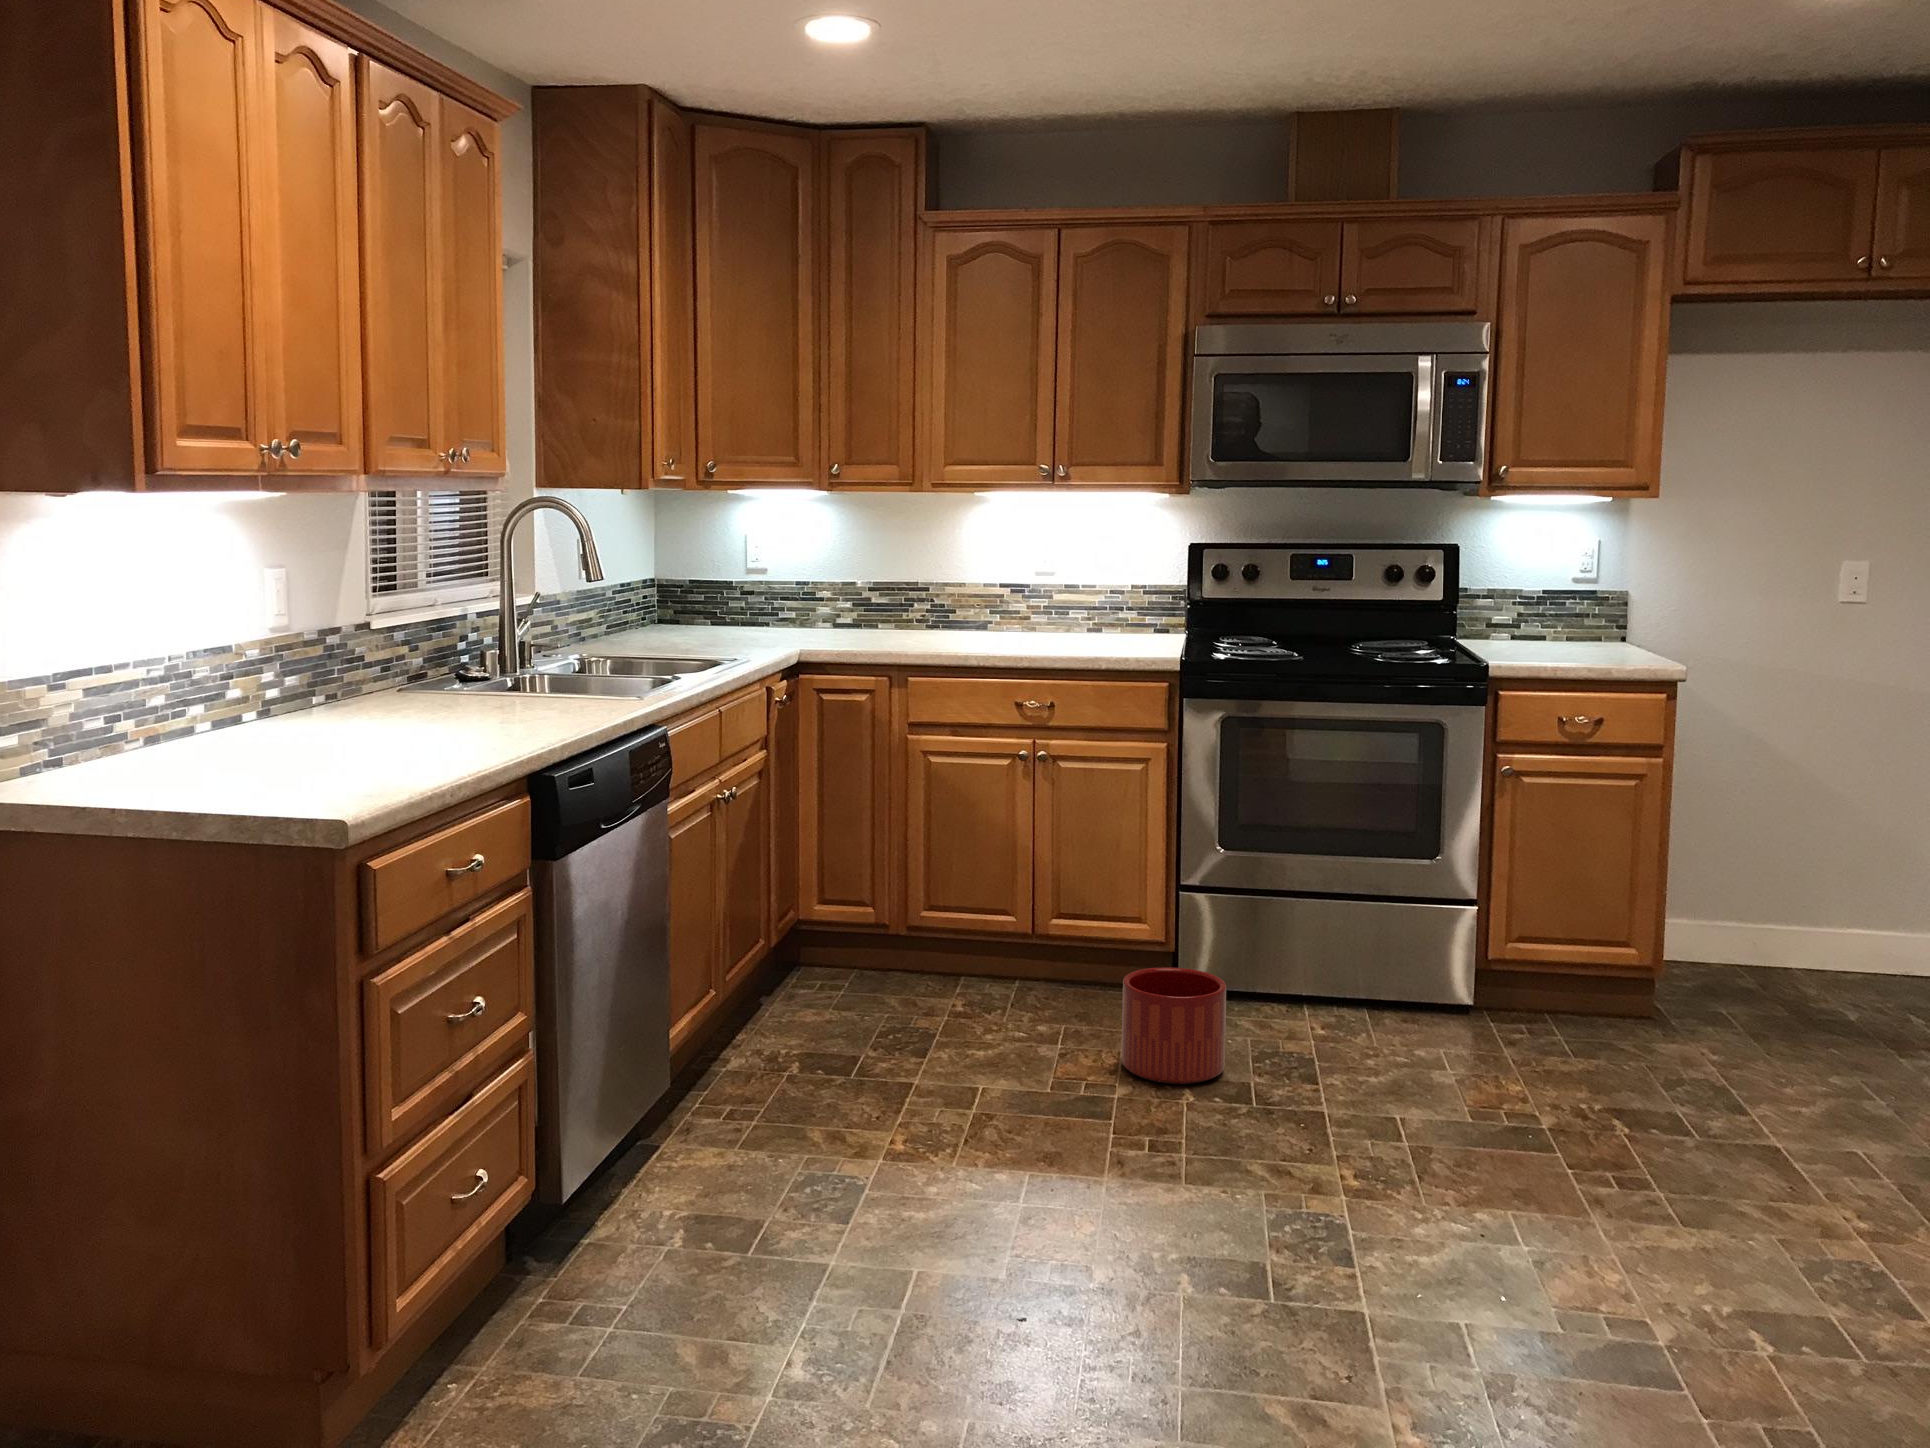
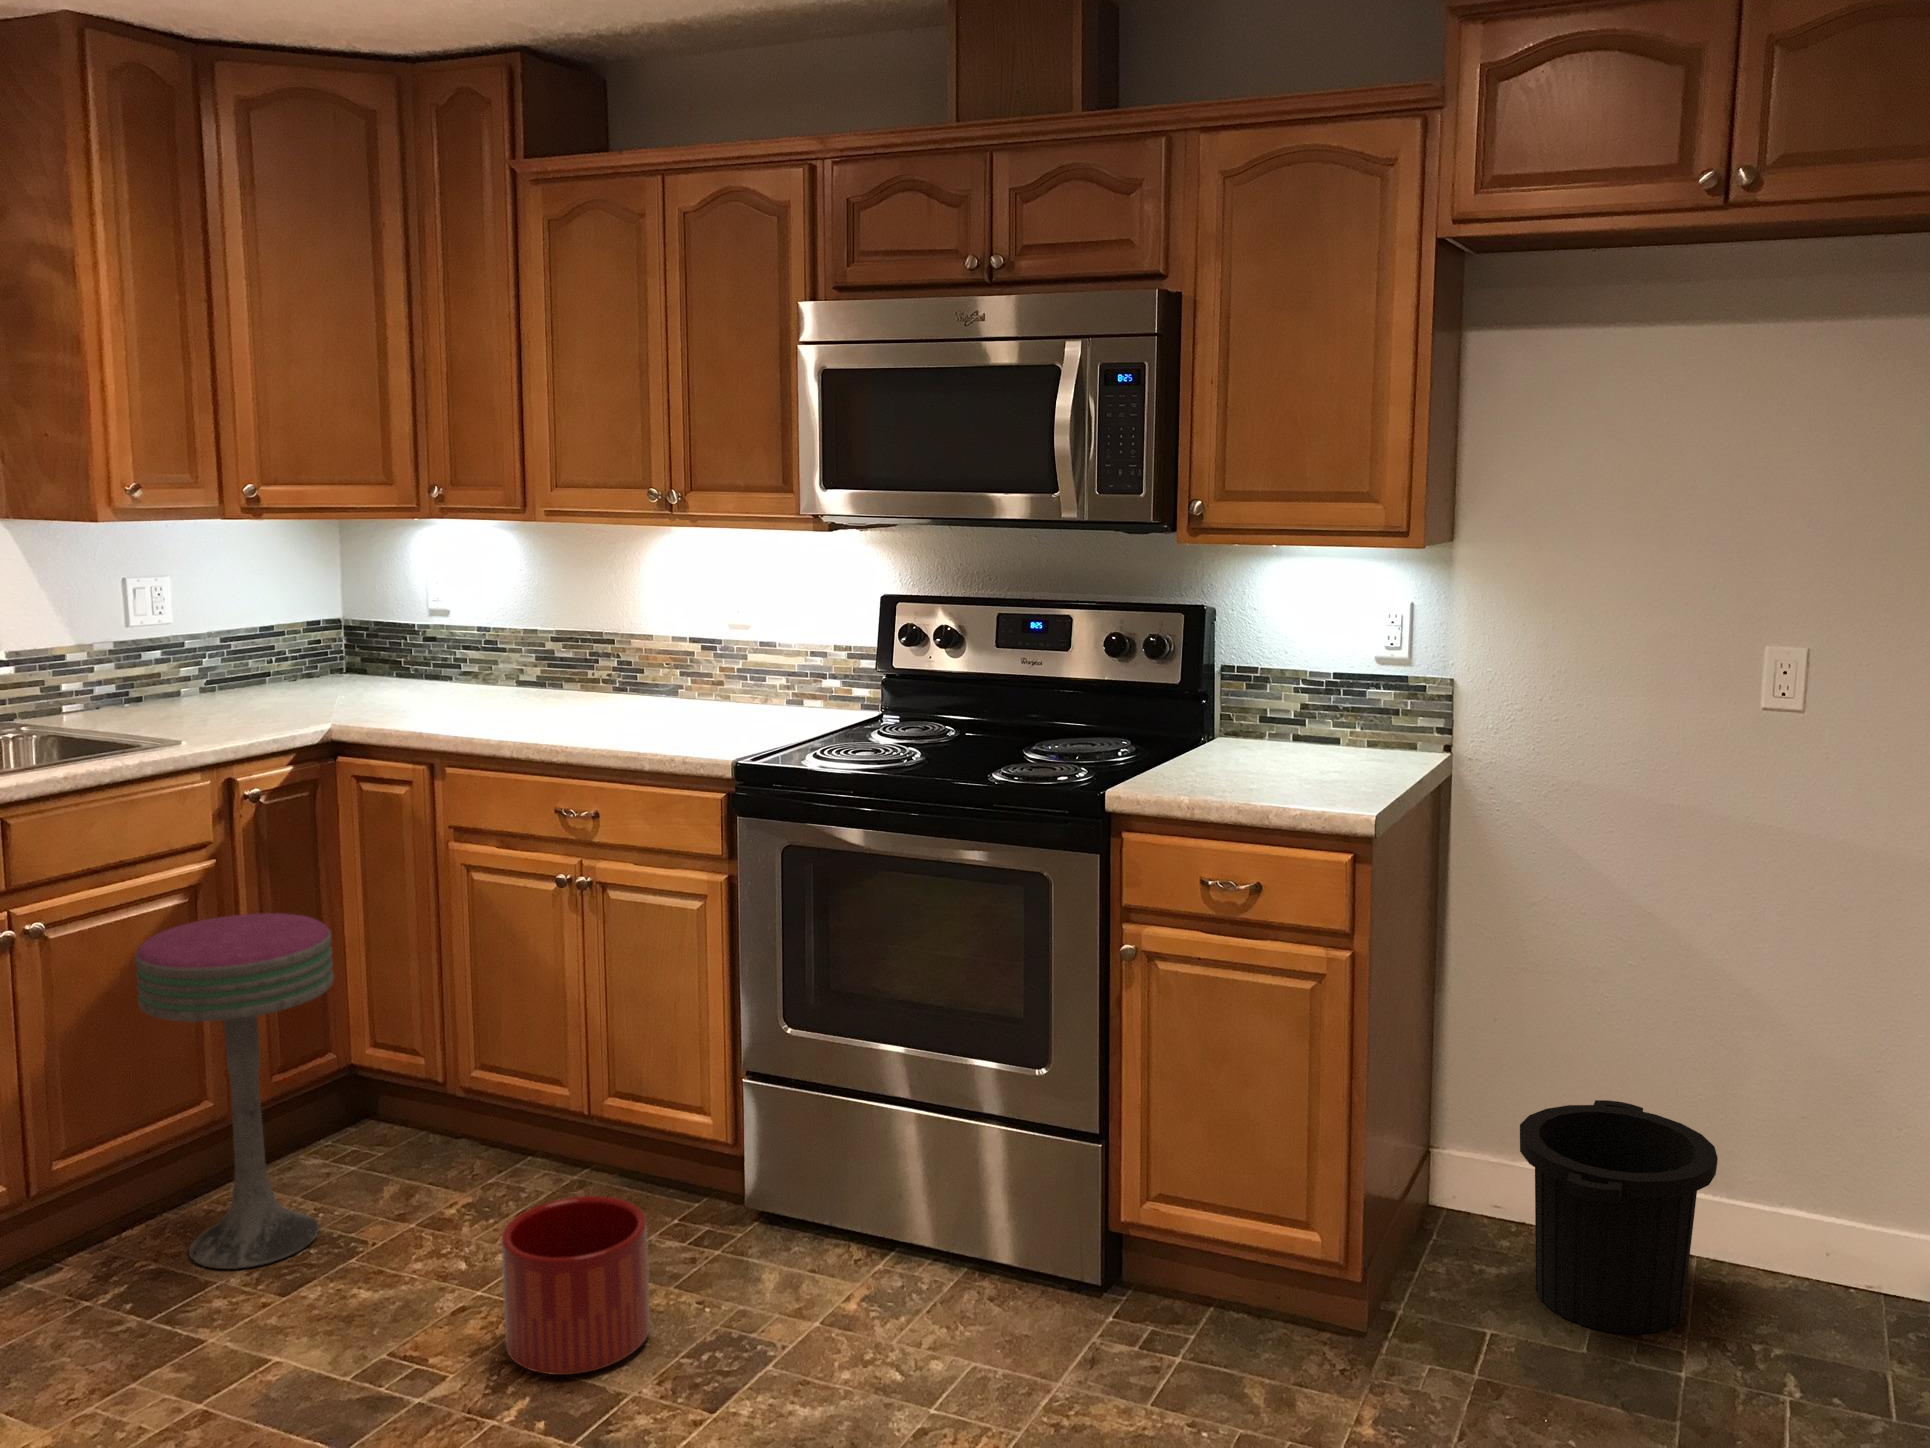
bar stool: none [771,787,909,1057] -> present [135,913,334,1269]
trash can: none [1709,872,1850,1009] -> present [1520,1100,1718,1334]

